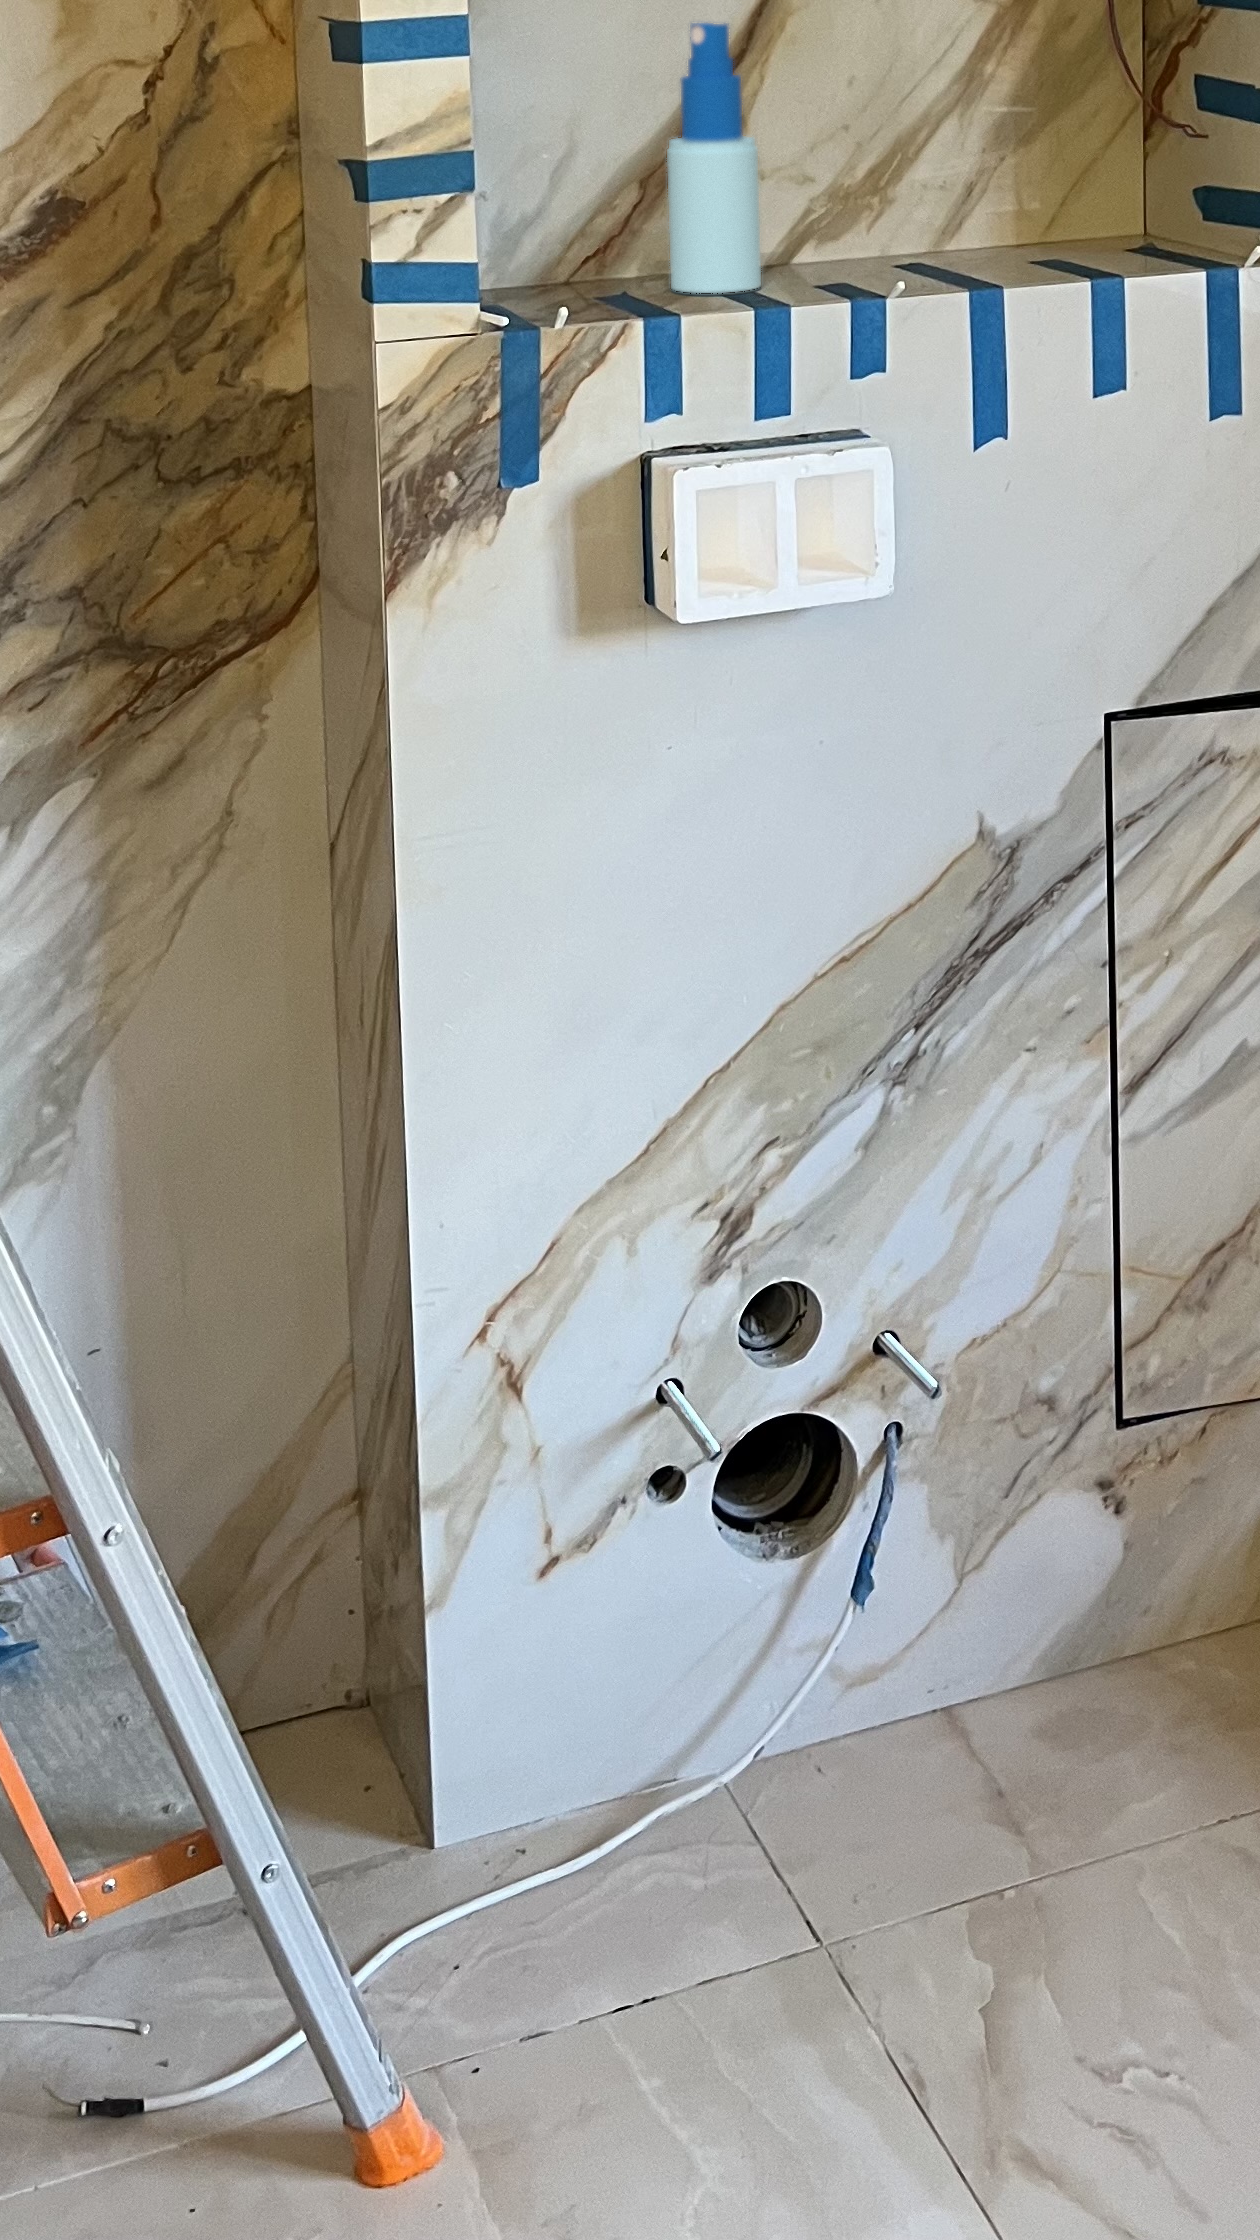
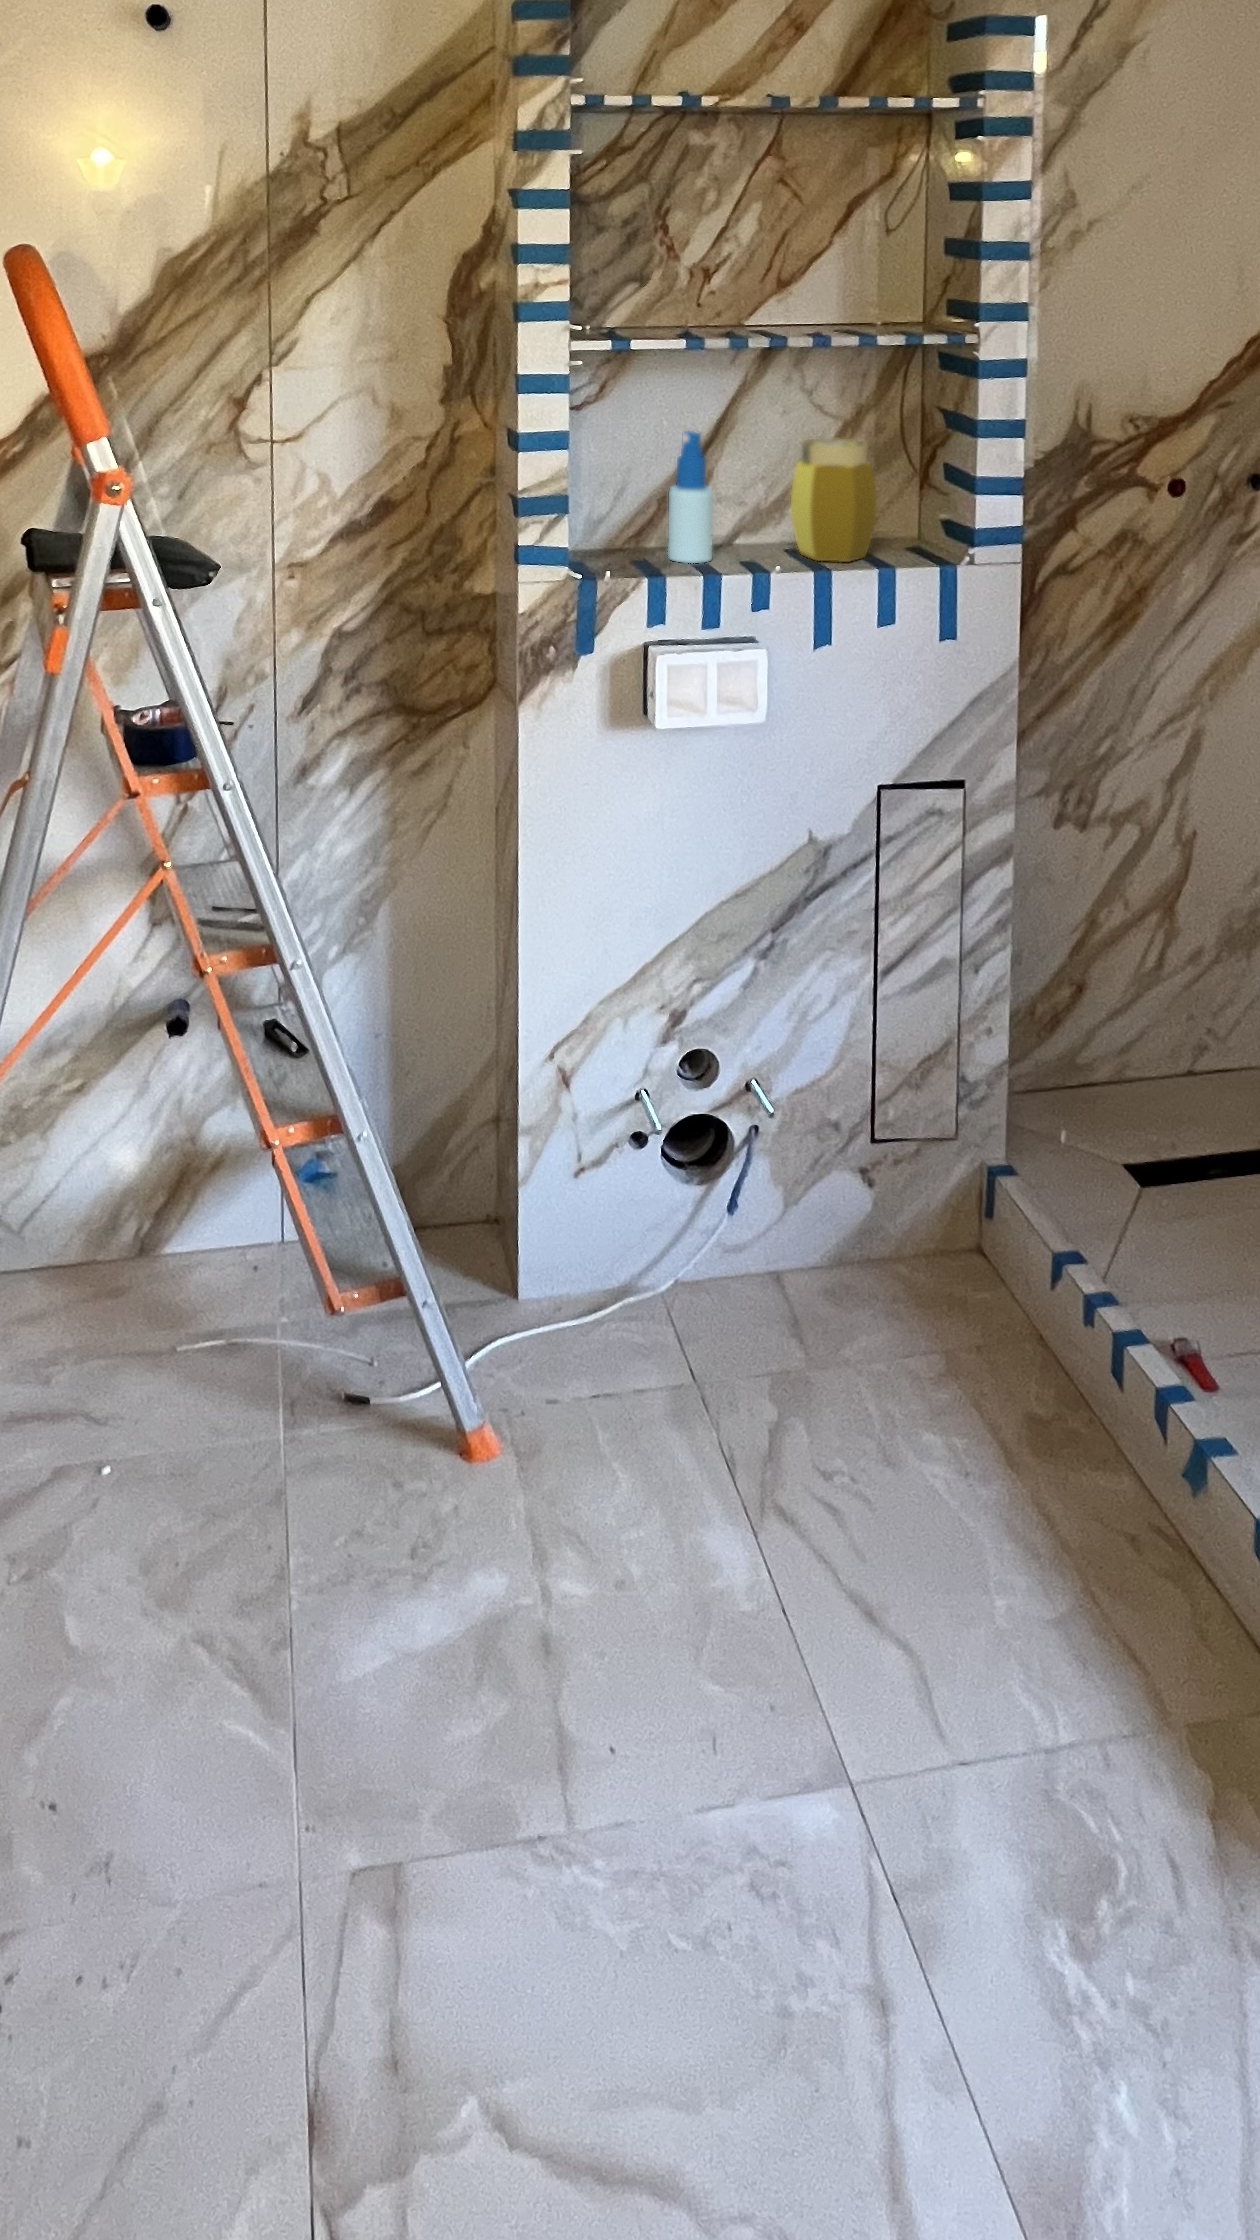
jar: none [912,31,1083,275] -> present [791,438,877,562]

